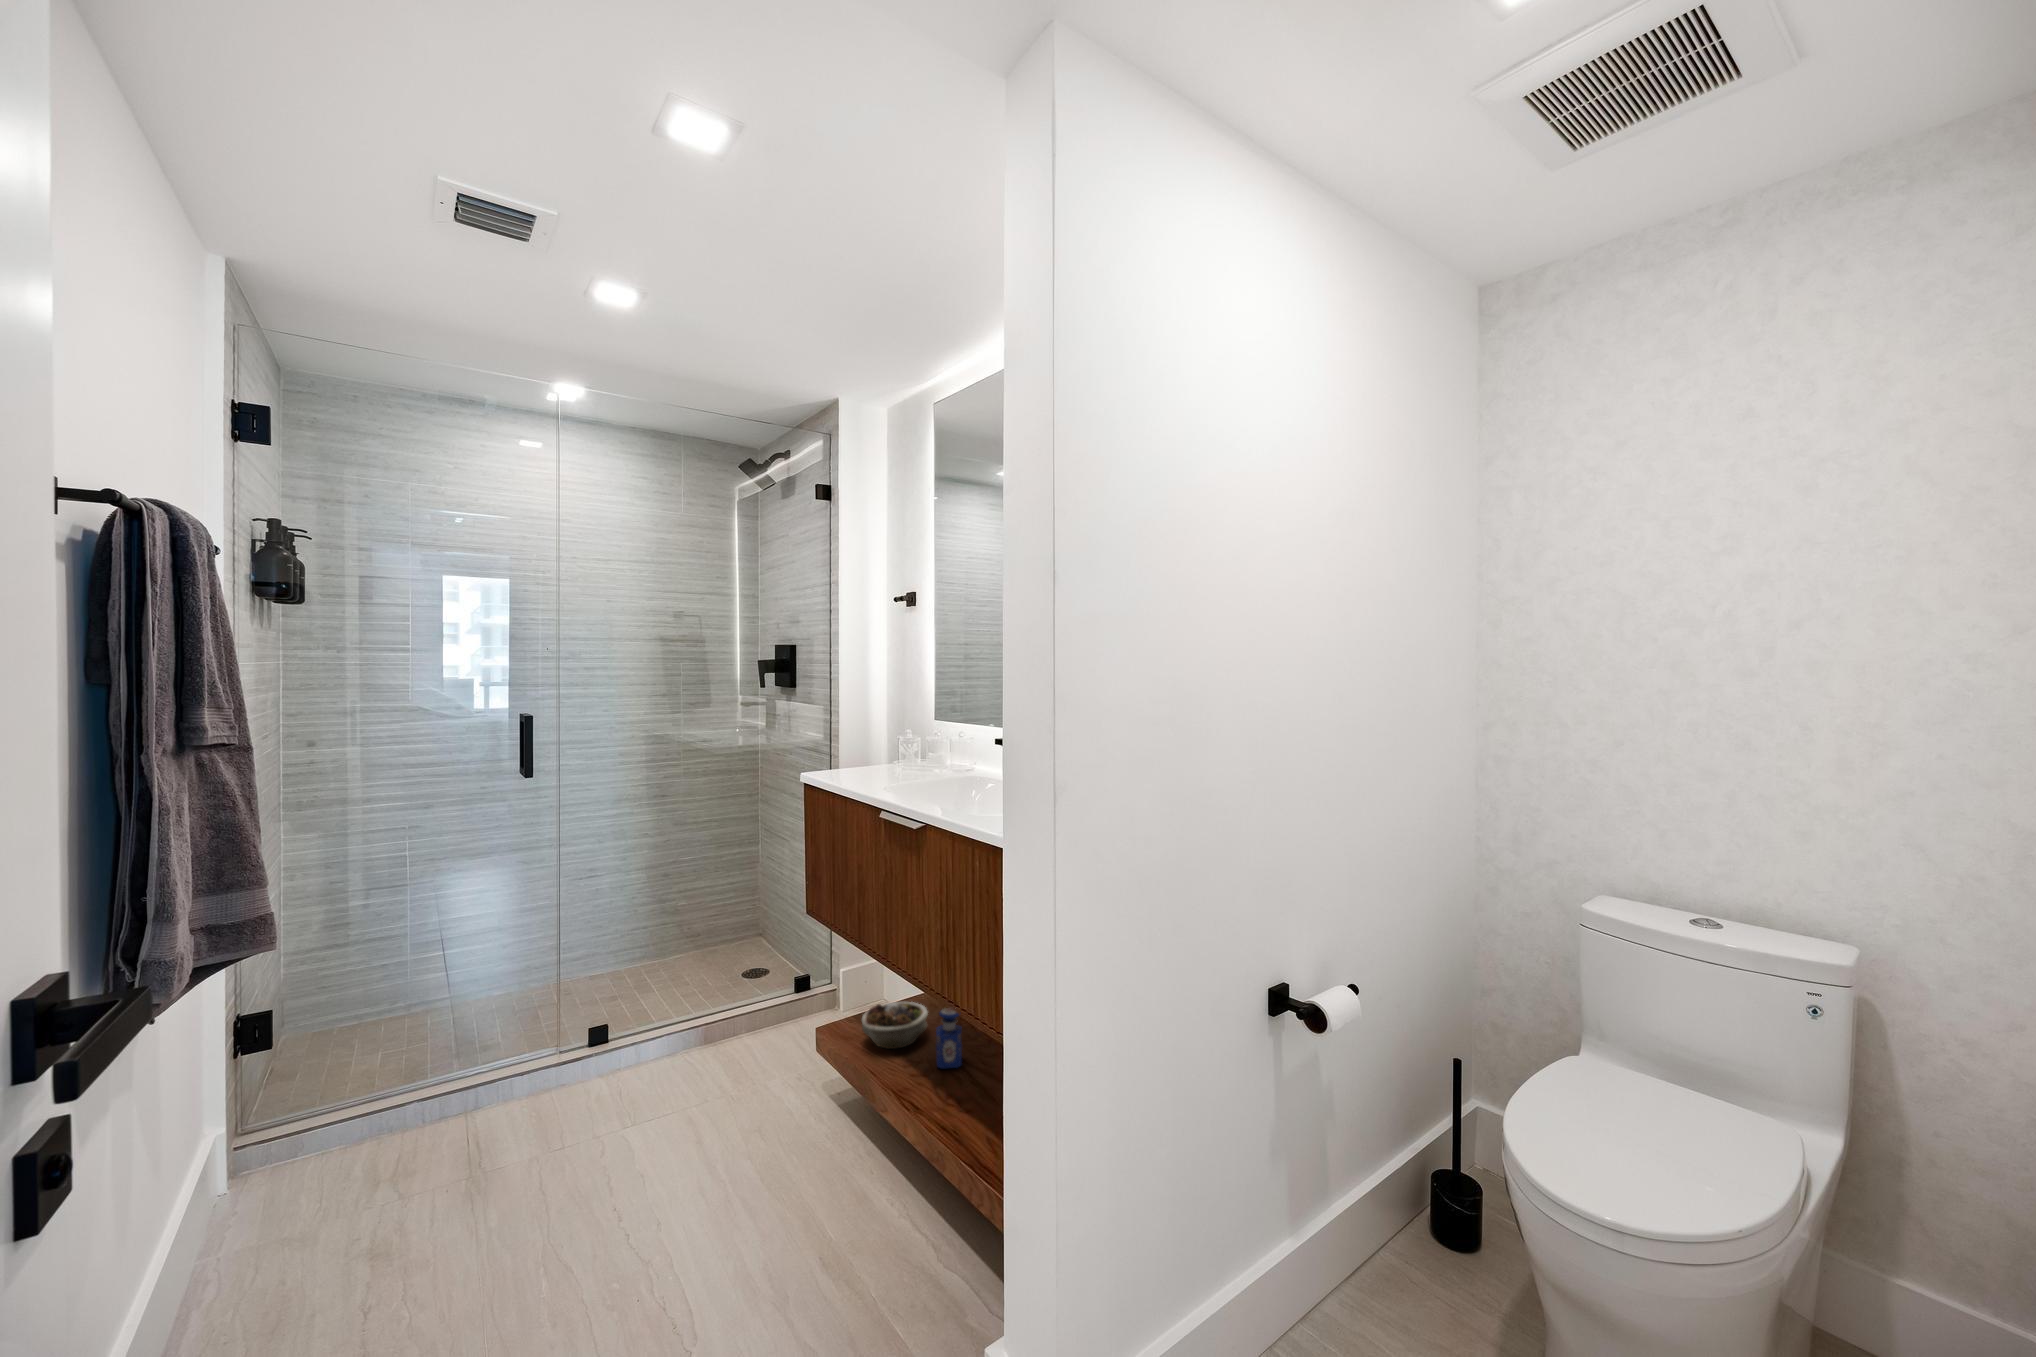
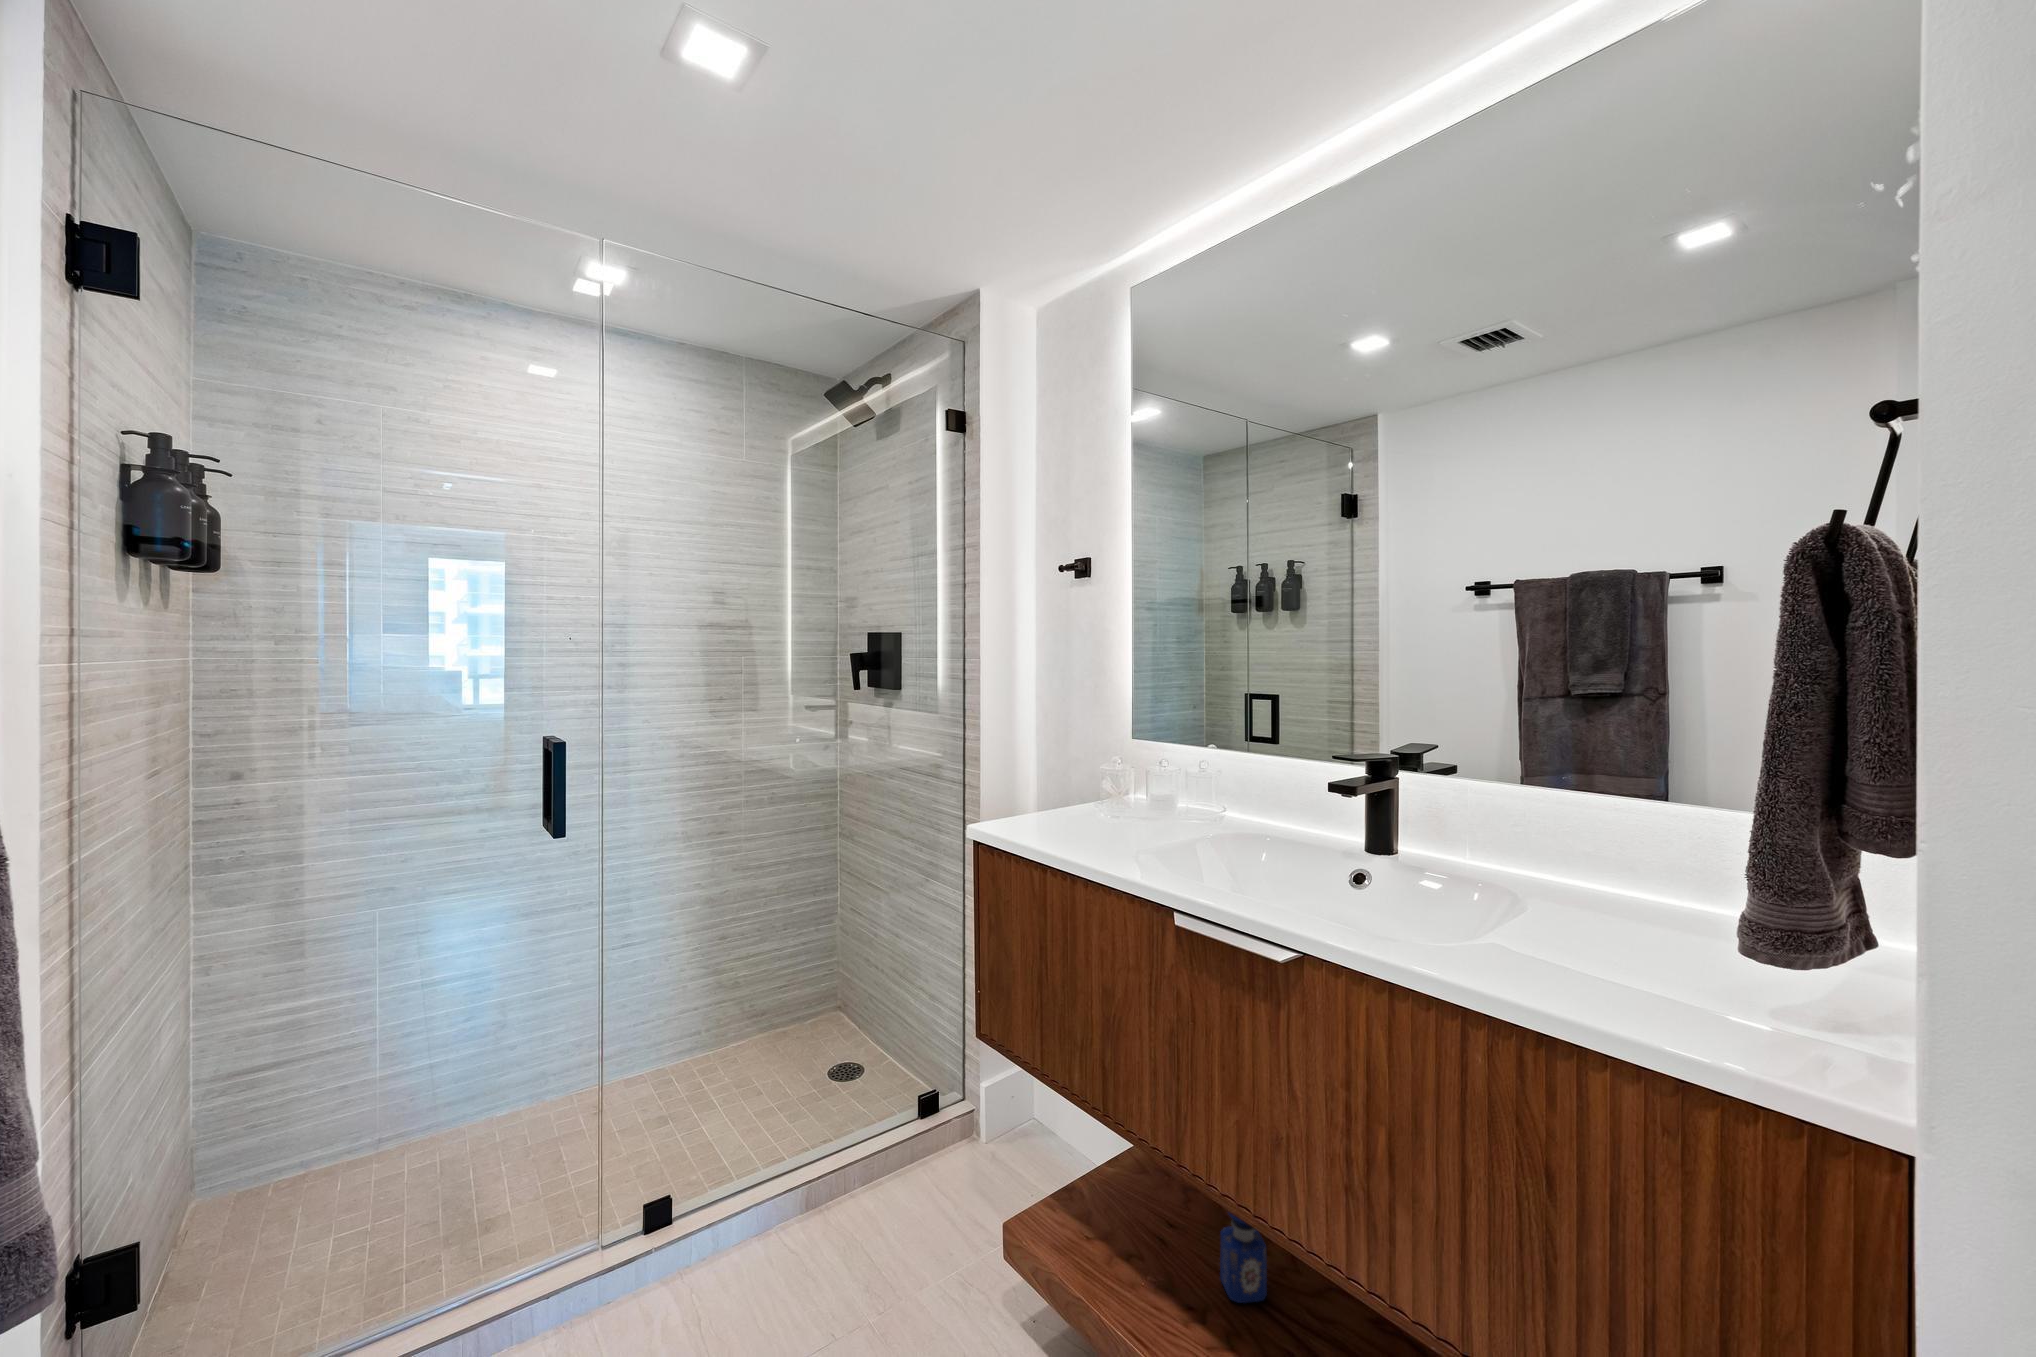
succulent planter: present [862,1002,928,1049] -> none [1083,1169,1184,1257]

